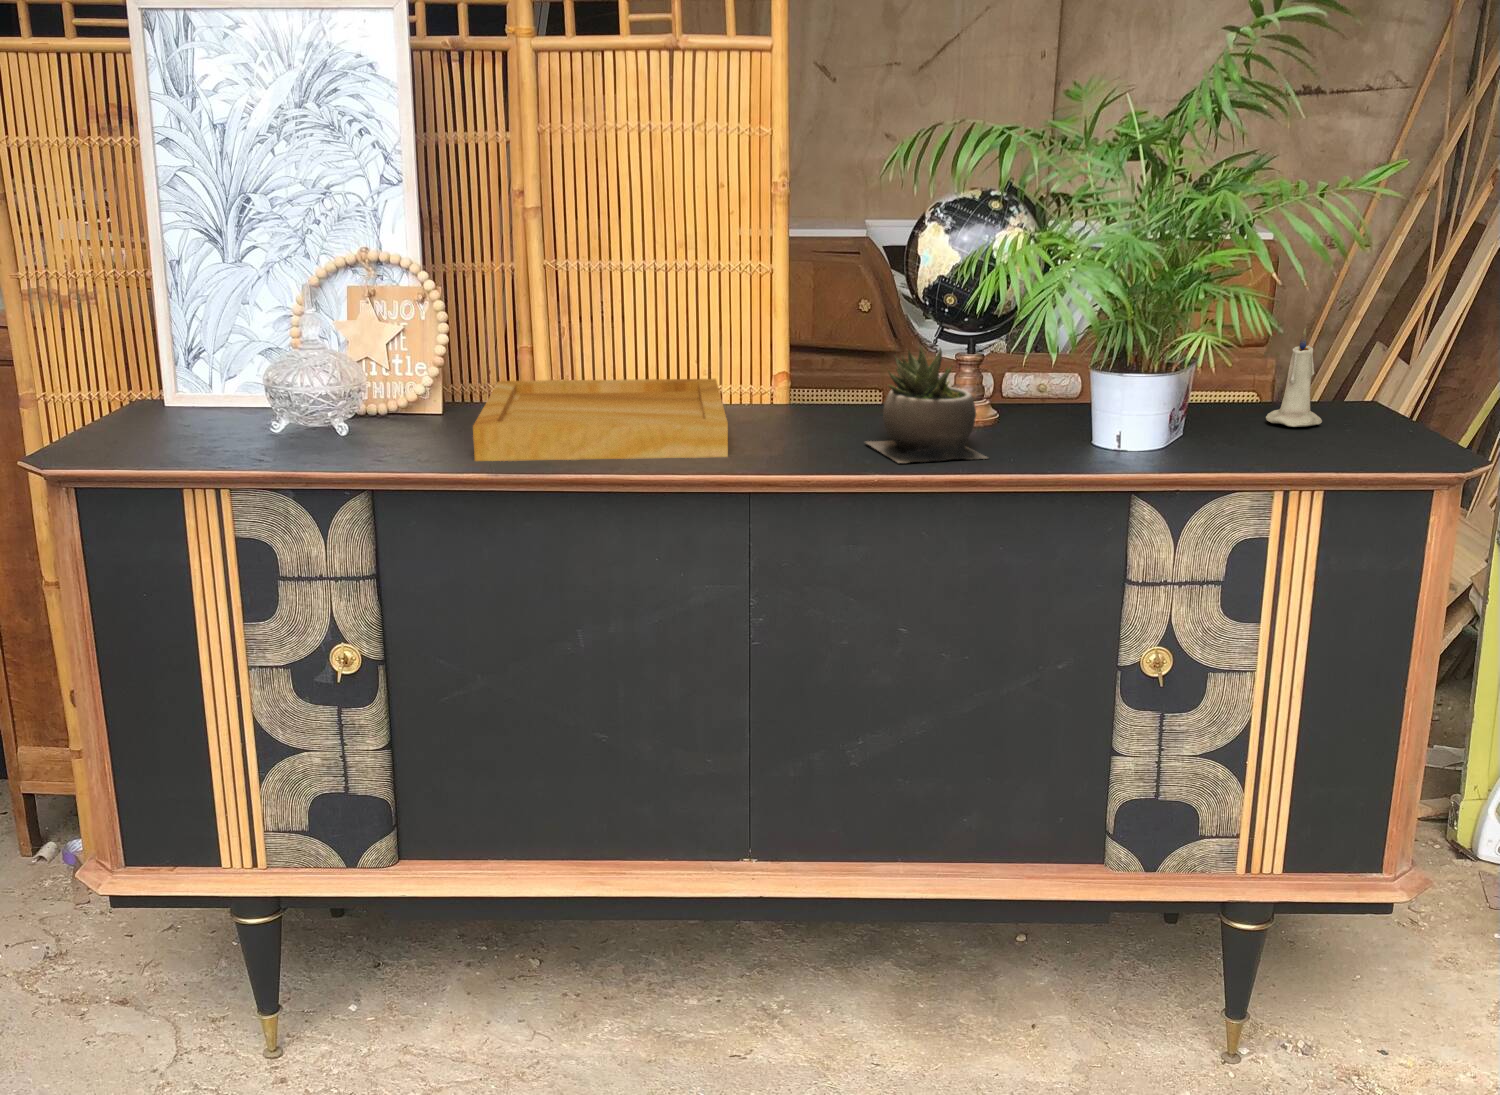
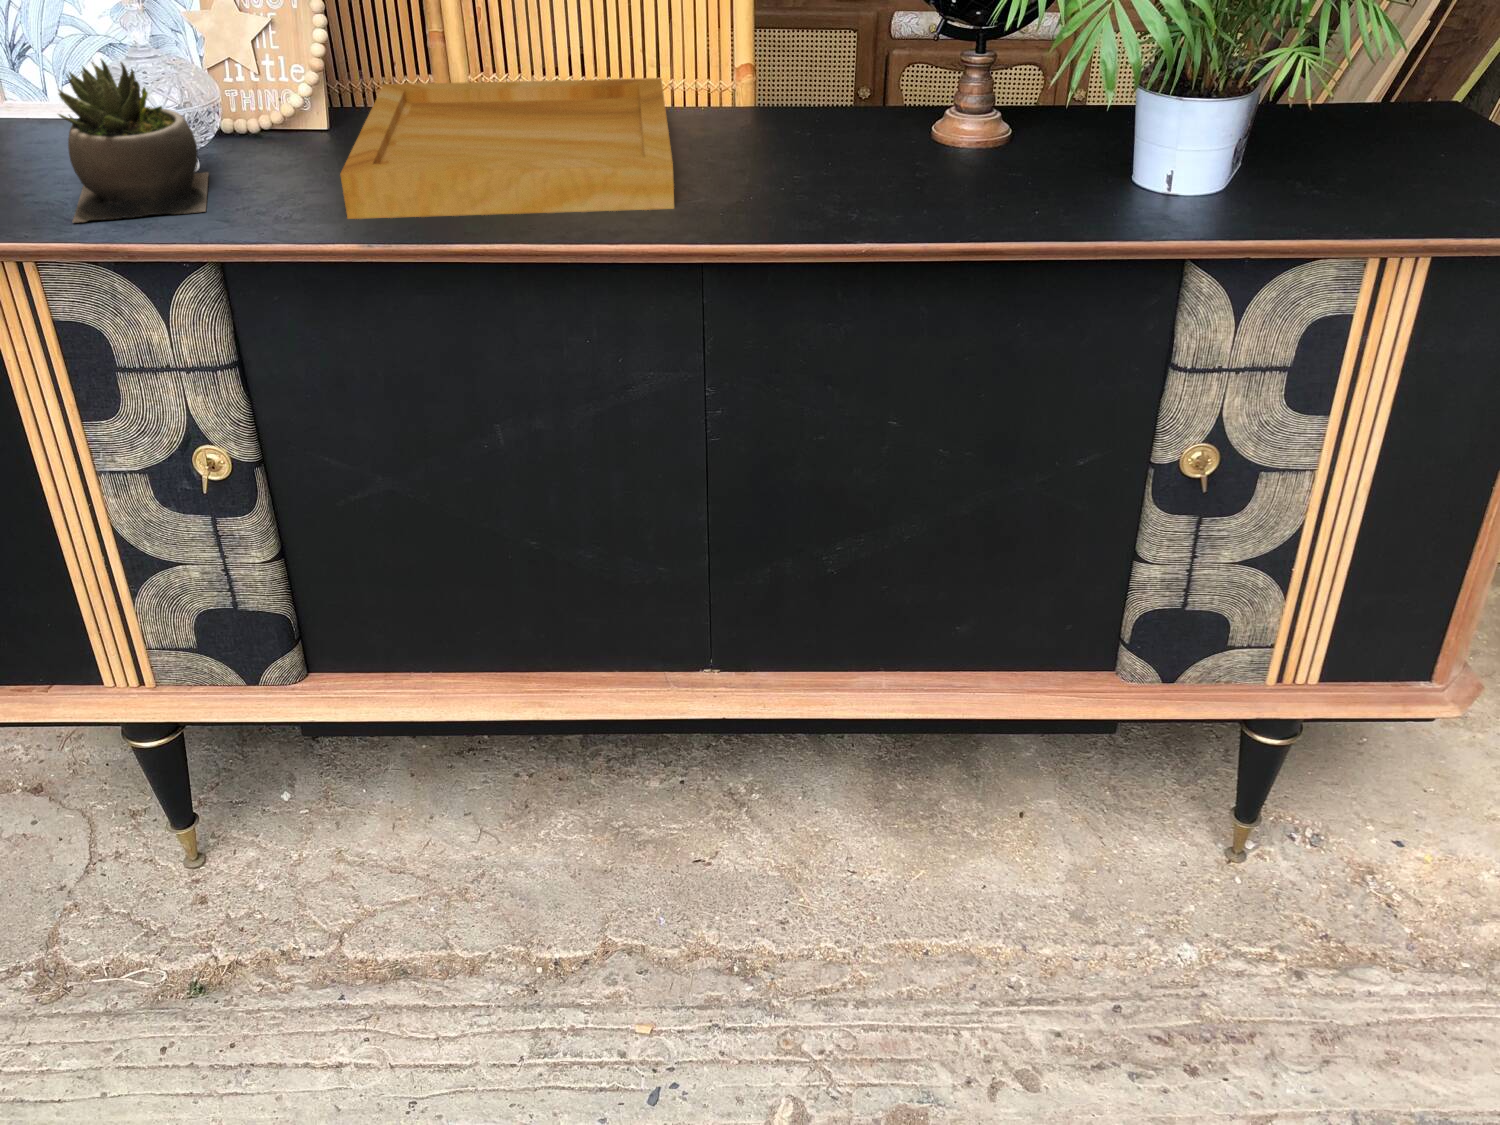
candle: present [1266,328,1322,427] -> none [1354,15,1427,148]
succulent plant: present [866,347,987,463] -> present [59,59,209,223]

